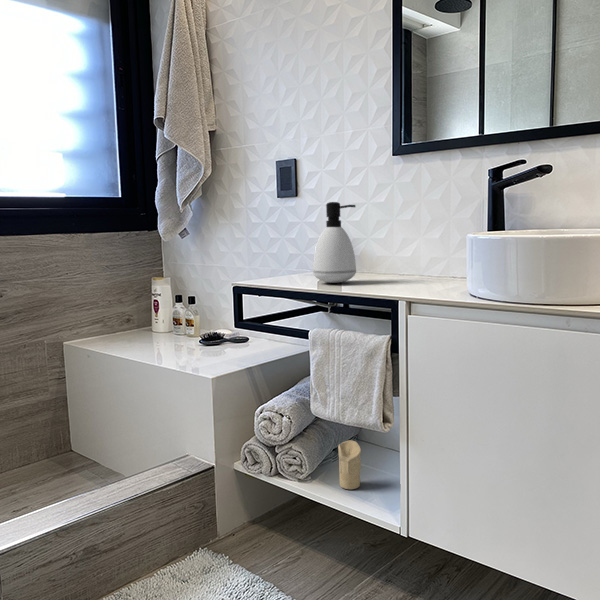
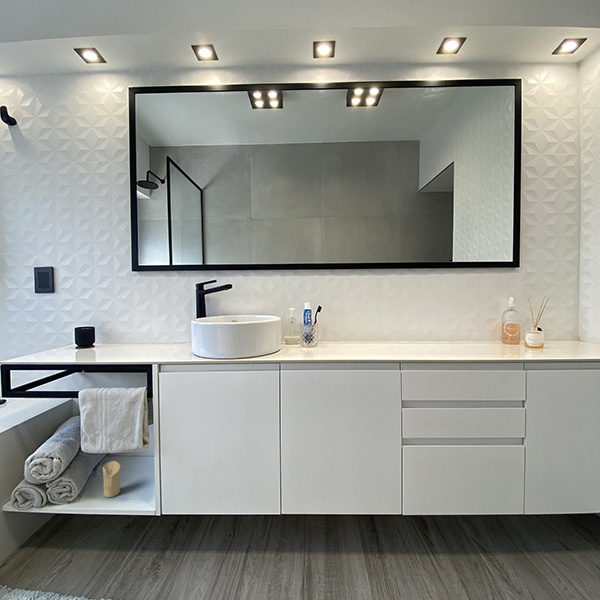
soap dispenser: present [313,202,356,283] -> none [80,301,114,355]

